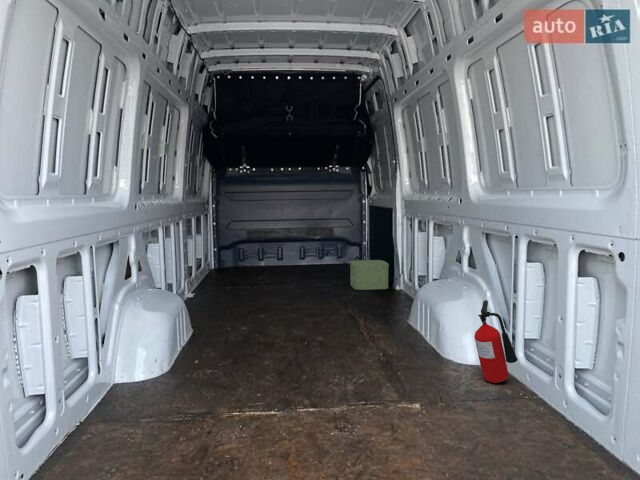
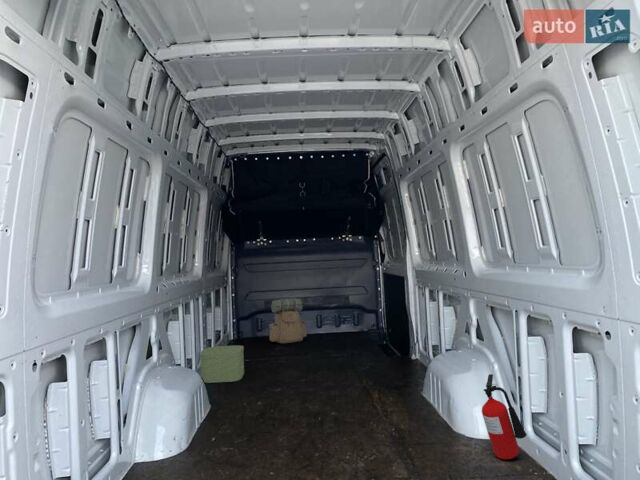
backpack: none [252,229,289,274] -> present [269,298,307,343]
storage box: present [350,260,389,290] -> present [200,345,244,383]

